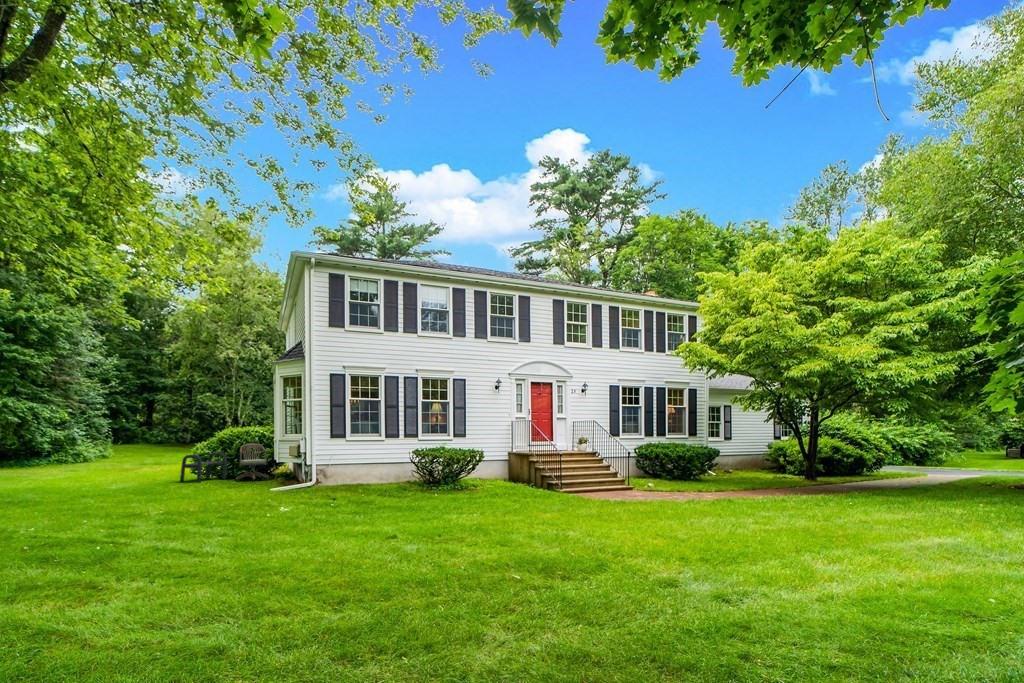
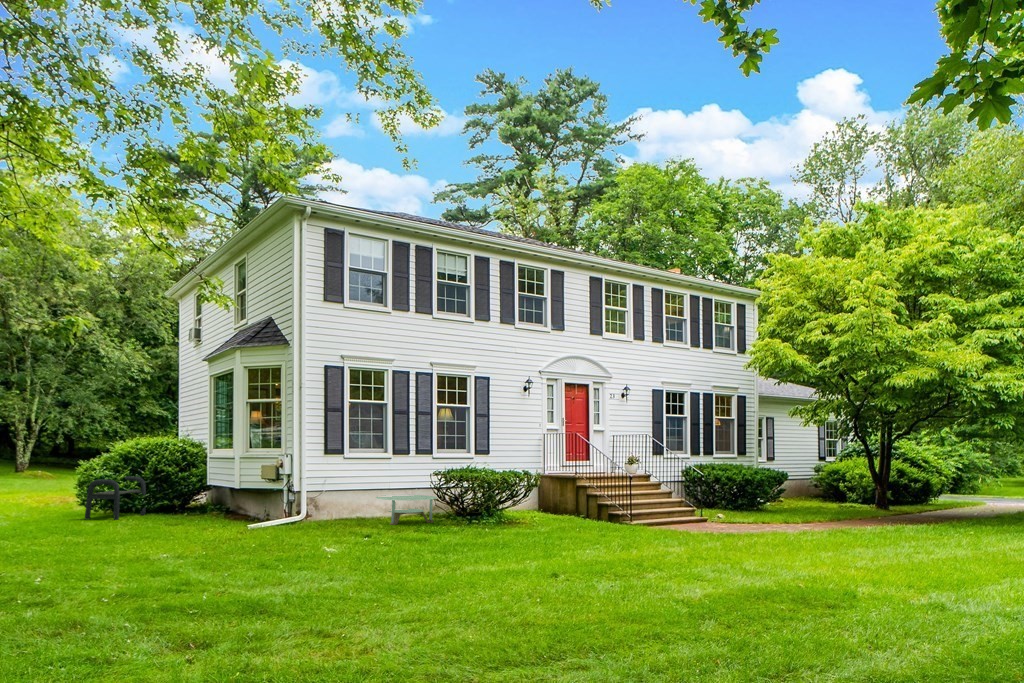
chair: present [235,443,269,482] -> none [167,464,212,518]
round table: none [367,467,412,490] -> present [376,495,436,525]

